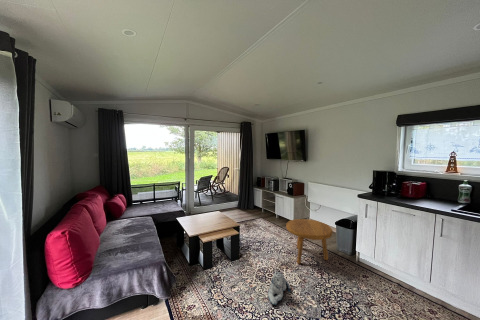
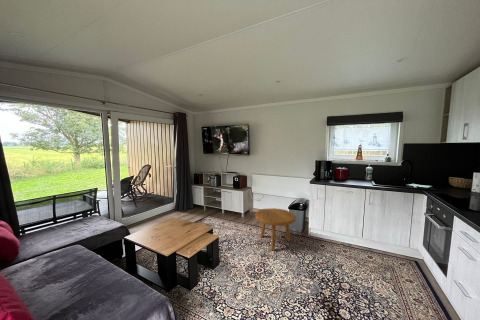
plush toy: present [268,272,291,305] -> none [266,263,287,297]

